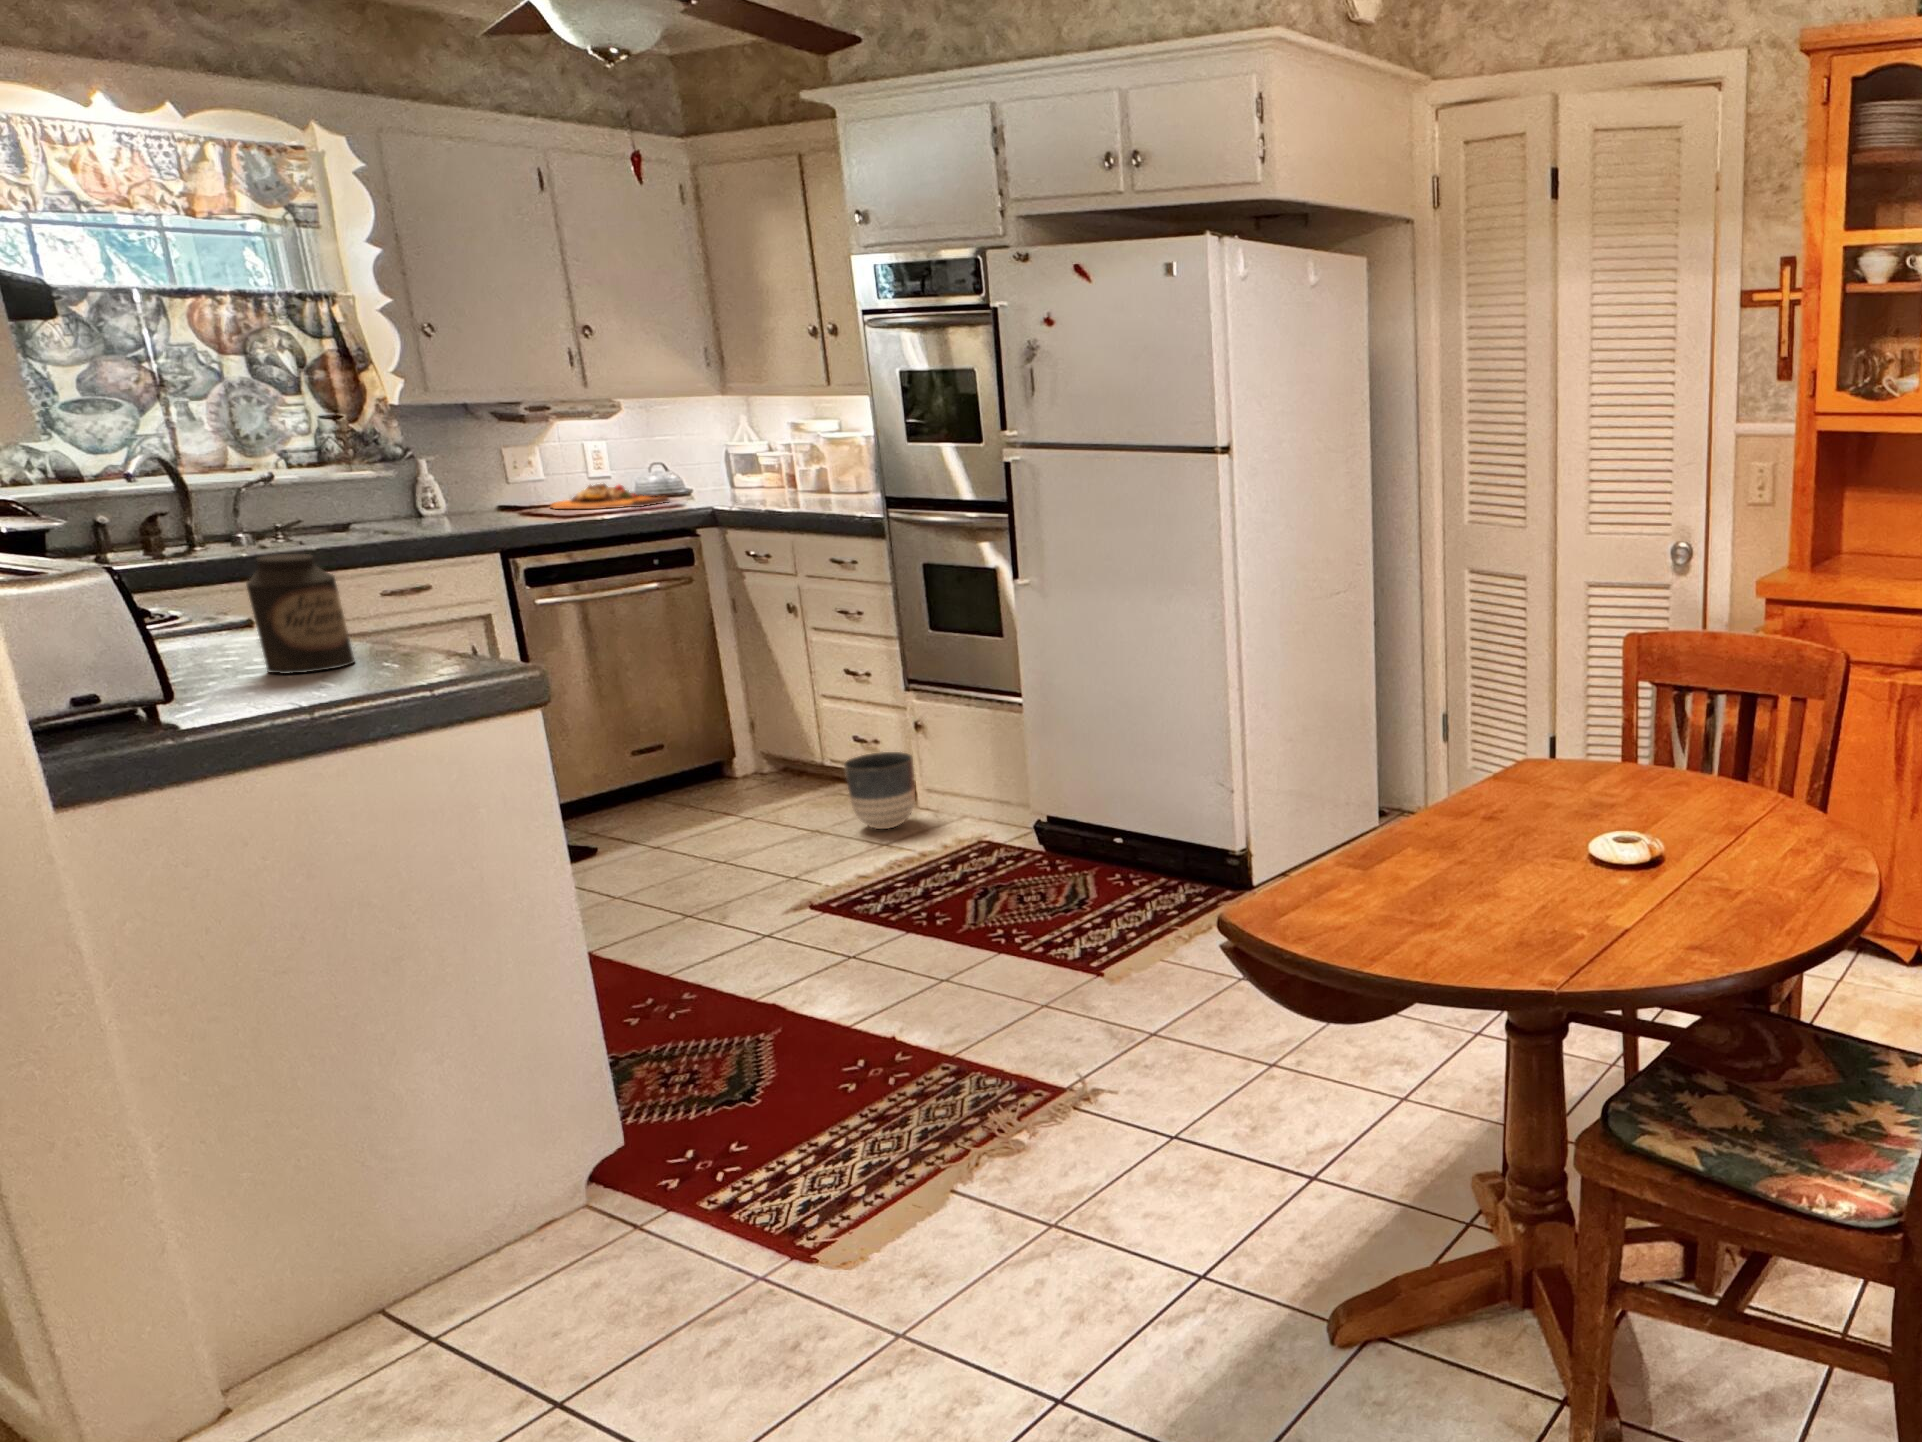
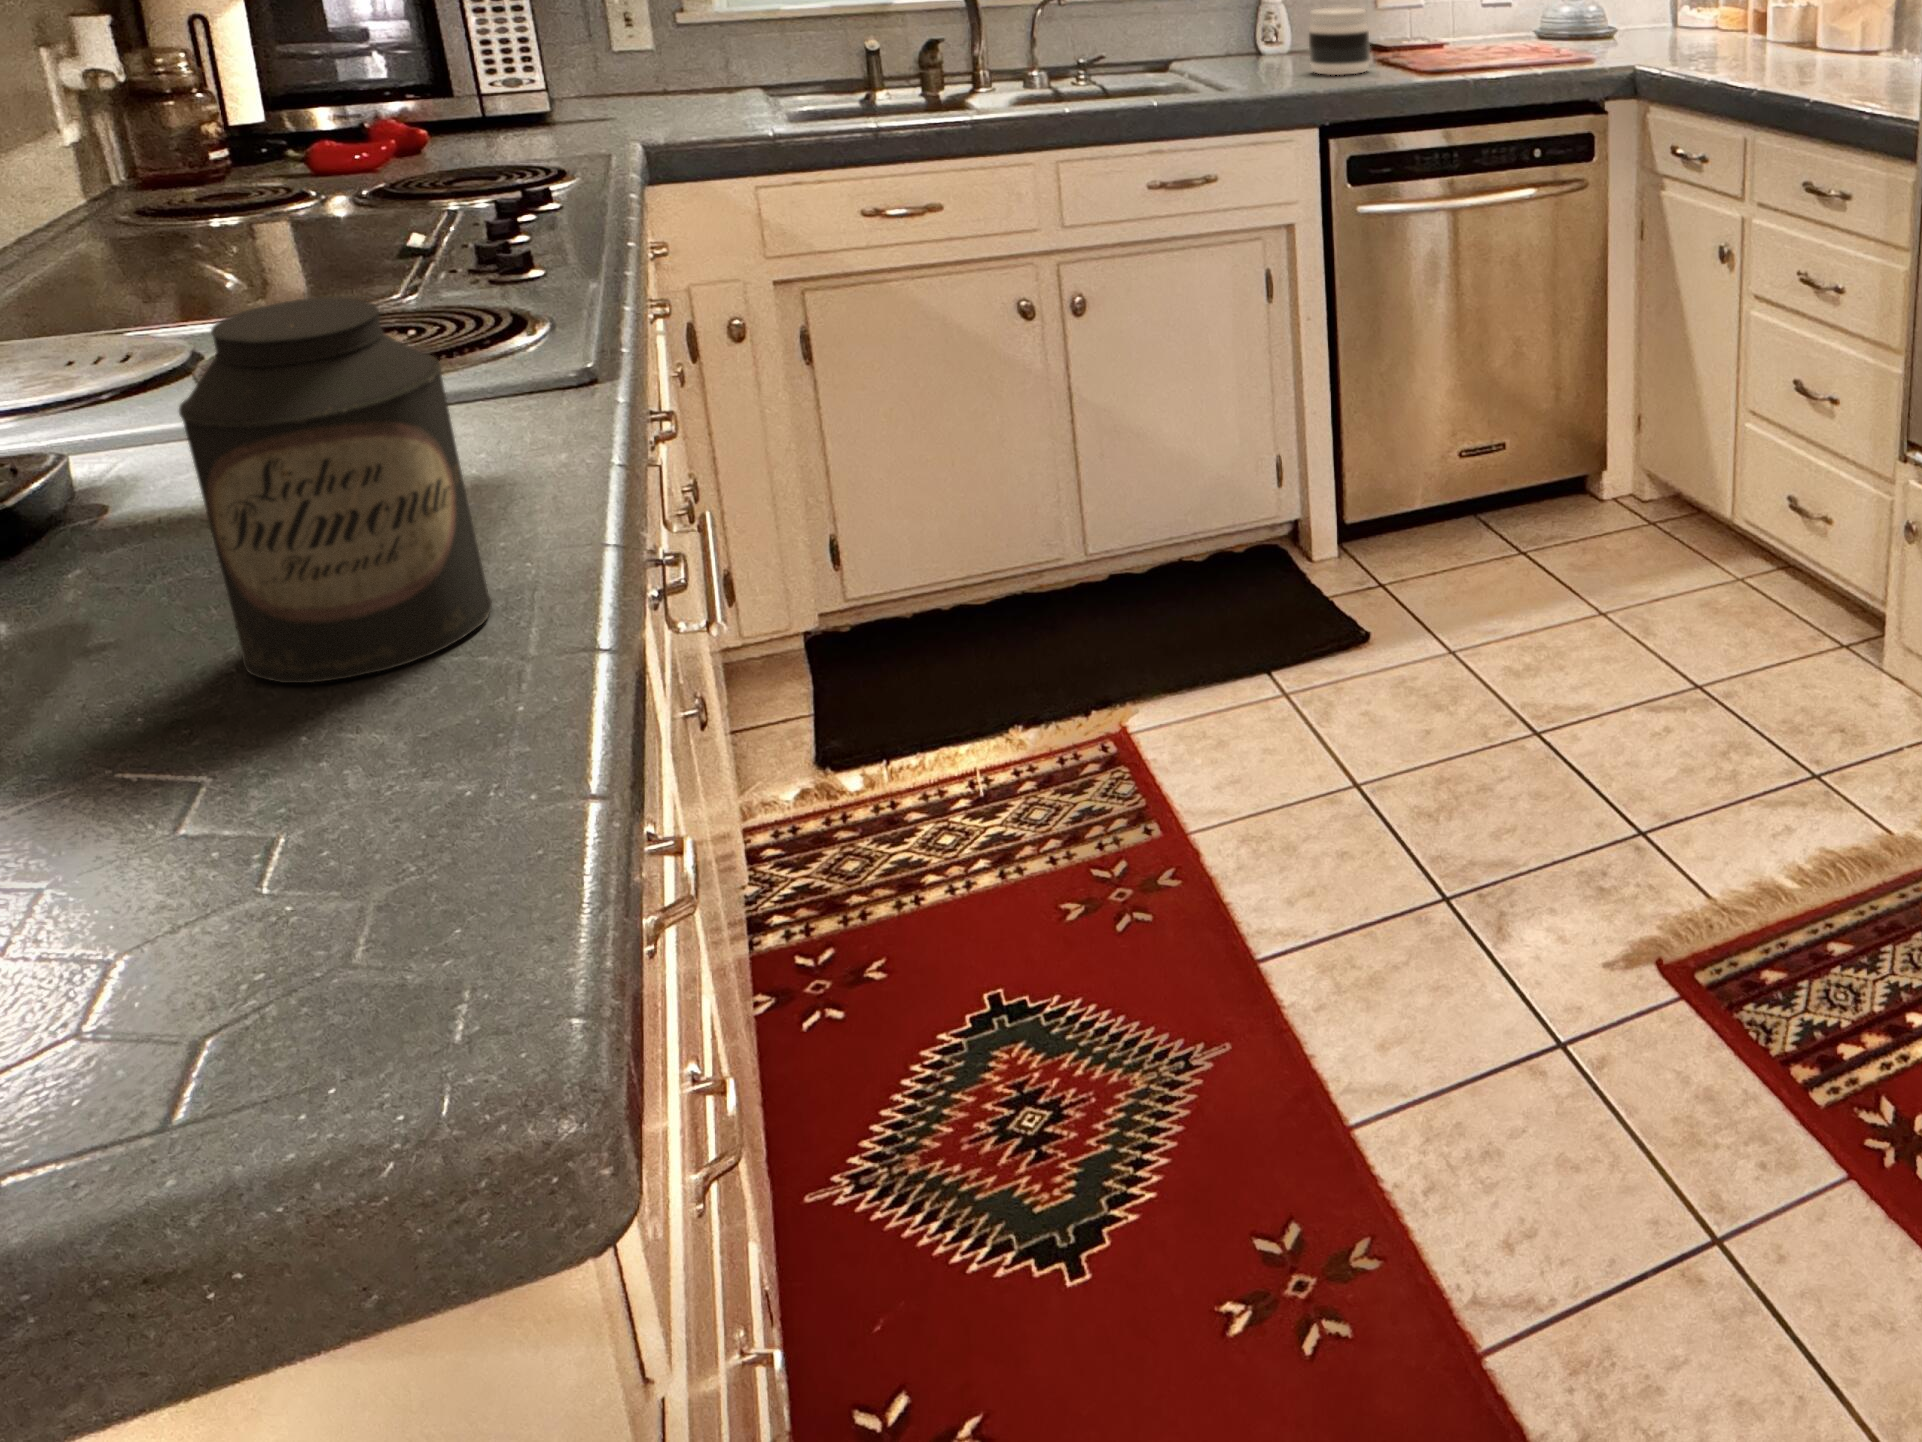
jar: none [470,480,521,523] -> present [1309,7,1370,75]
cutting board: present [551,484,669,509] -> none [1421,15,1581,57]
planter: present [844,752,915,829] -> none [1764,561,1890,718]

